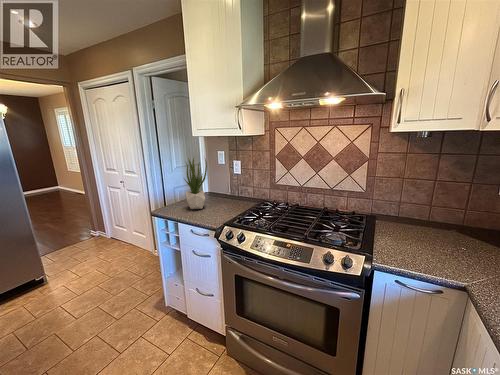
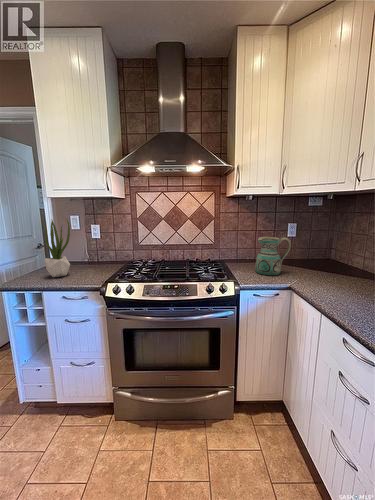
ceramic pitcher: none [414,196,487,258] -> present [255,237,291,275]

